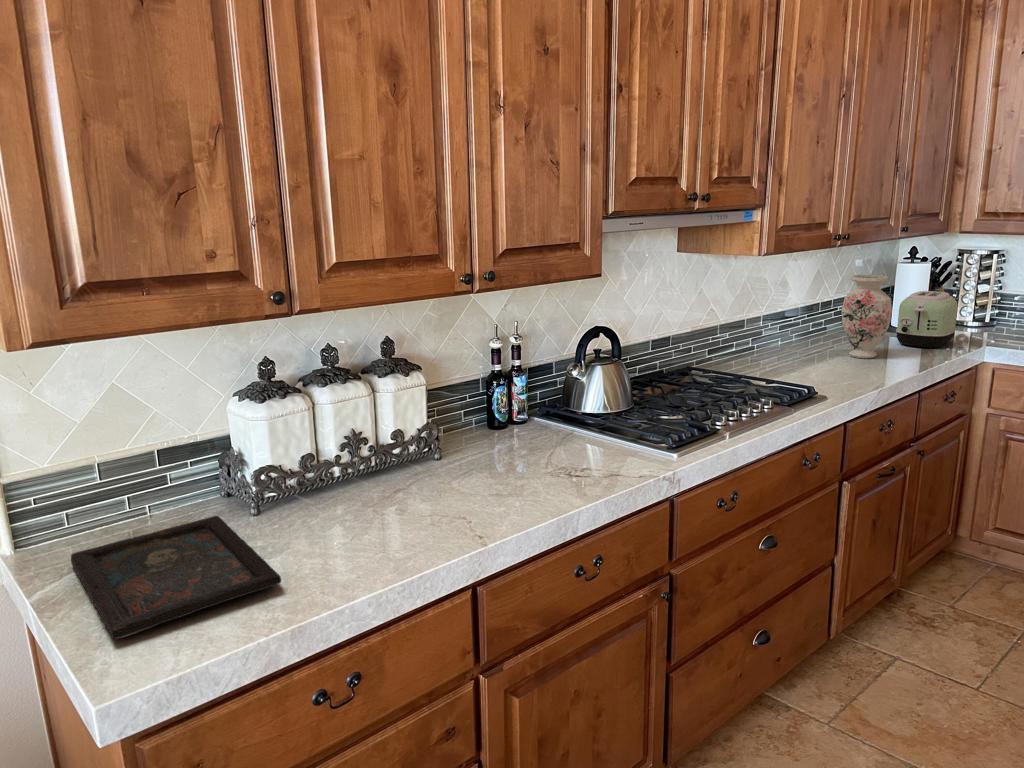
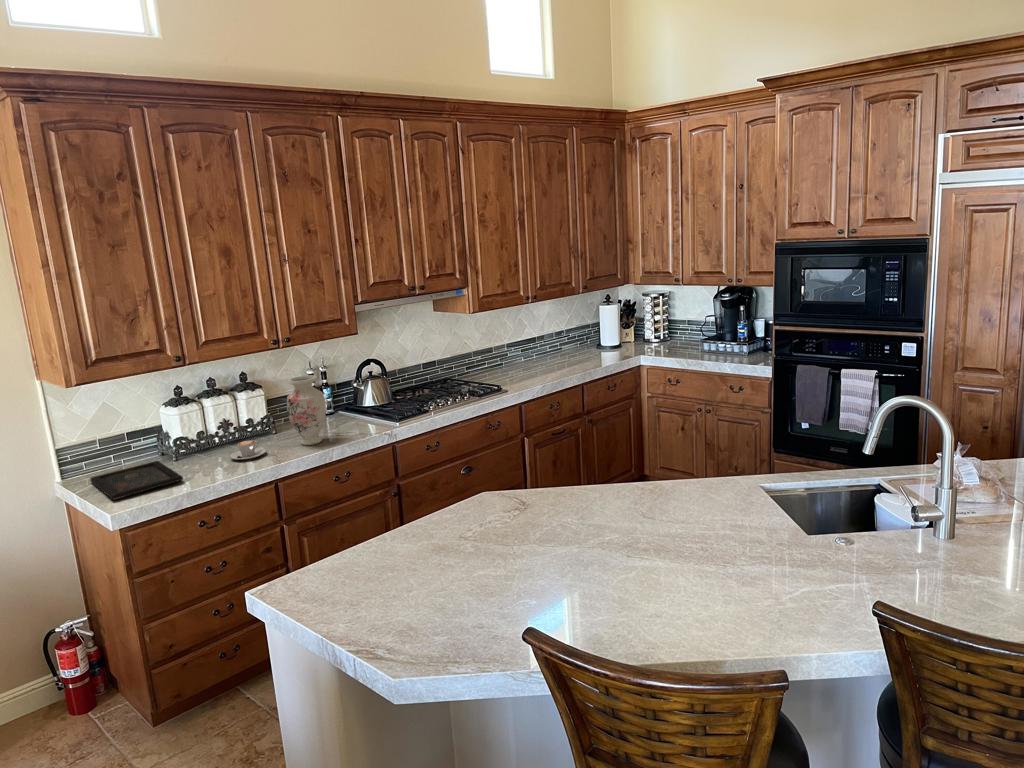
vase: present [842,275,892,358] -> present [287,375,326,445]
toaster: present [896,291,957,348] -> none [588,324,626,359]
coffee cup: none [370,482,444,527] -> present [230,440,266,459]

